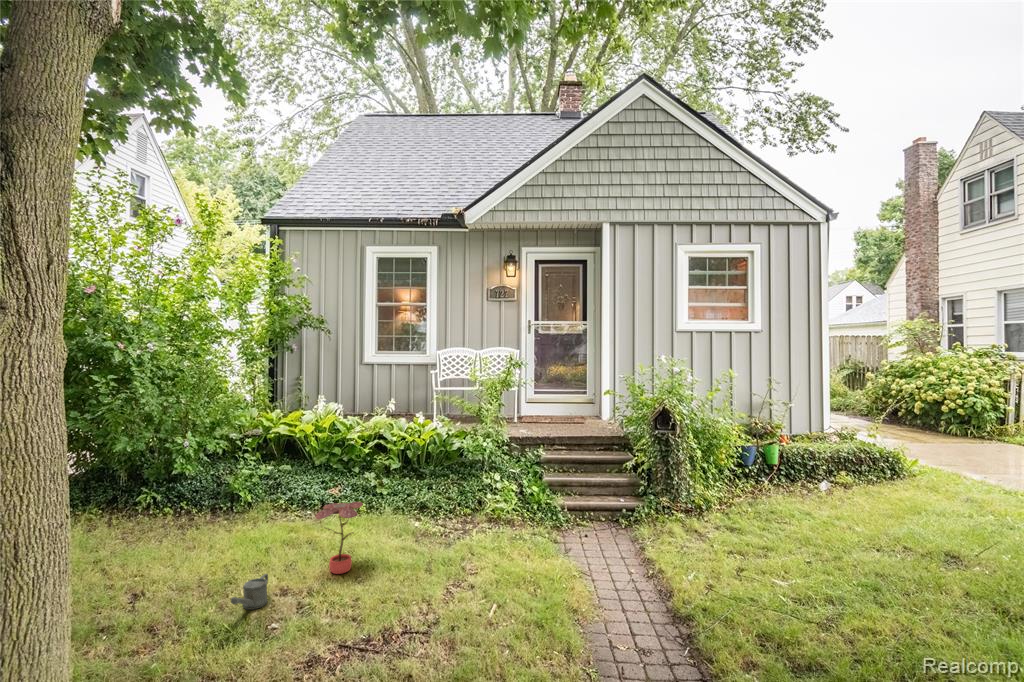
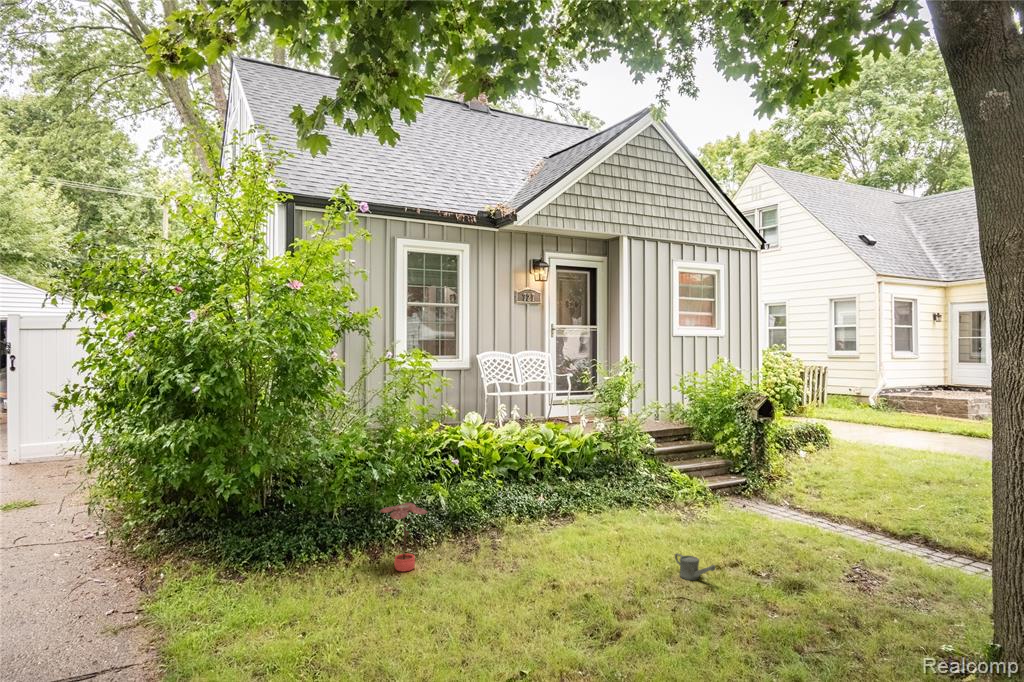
potted plant: present [315,502,363,574] -> present [380,503,427,571]

